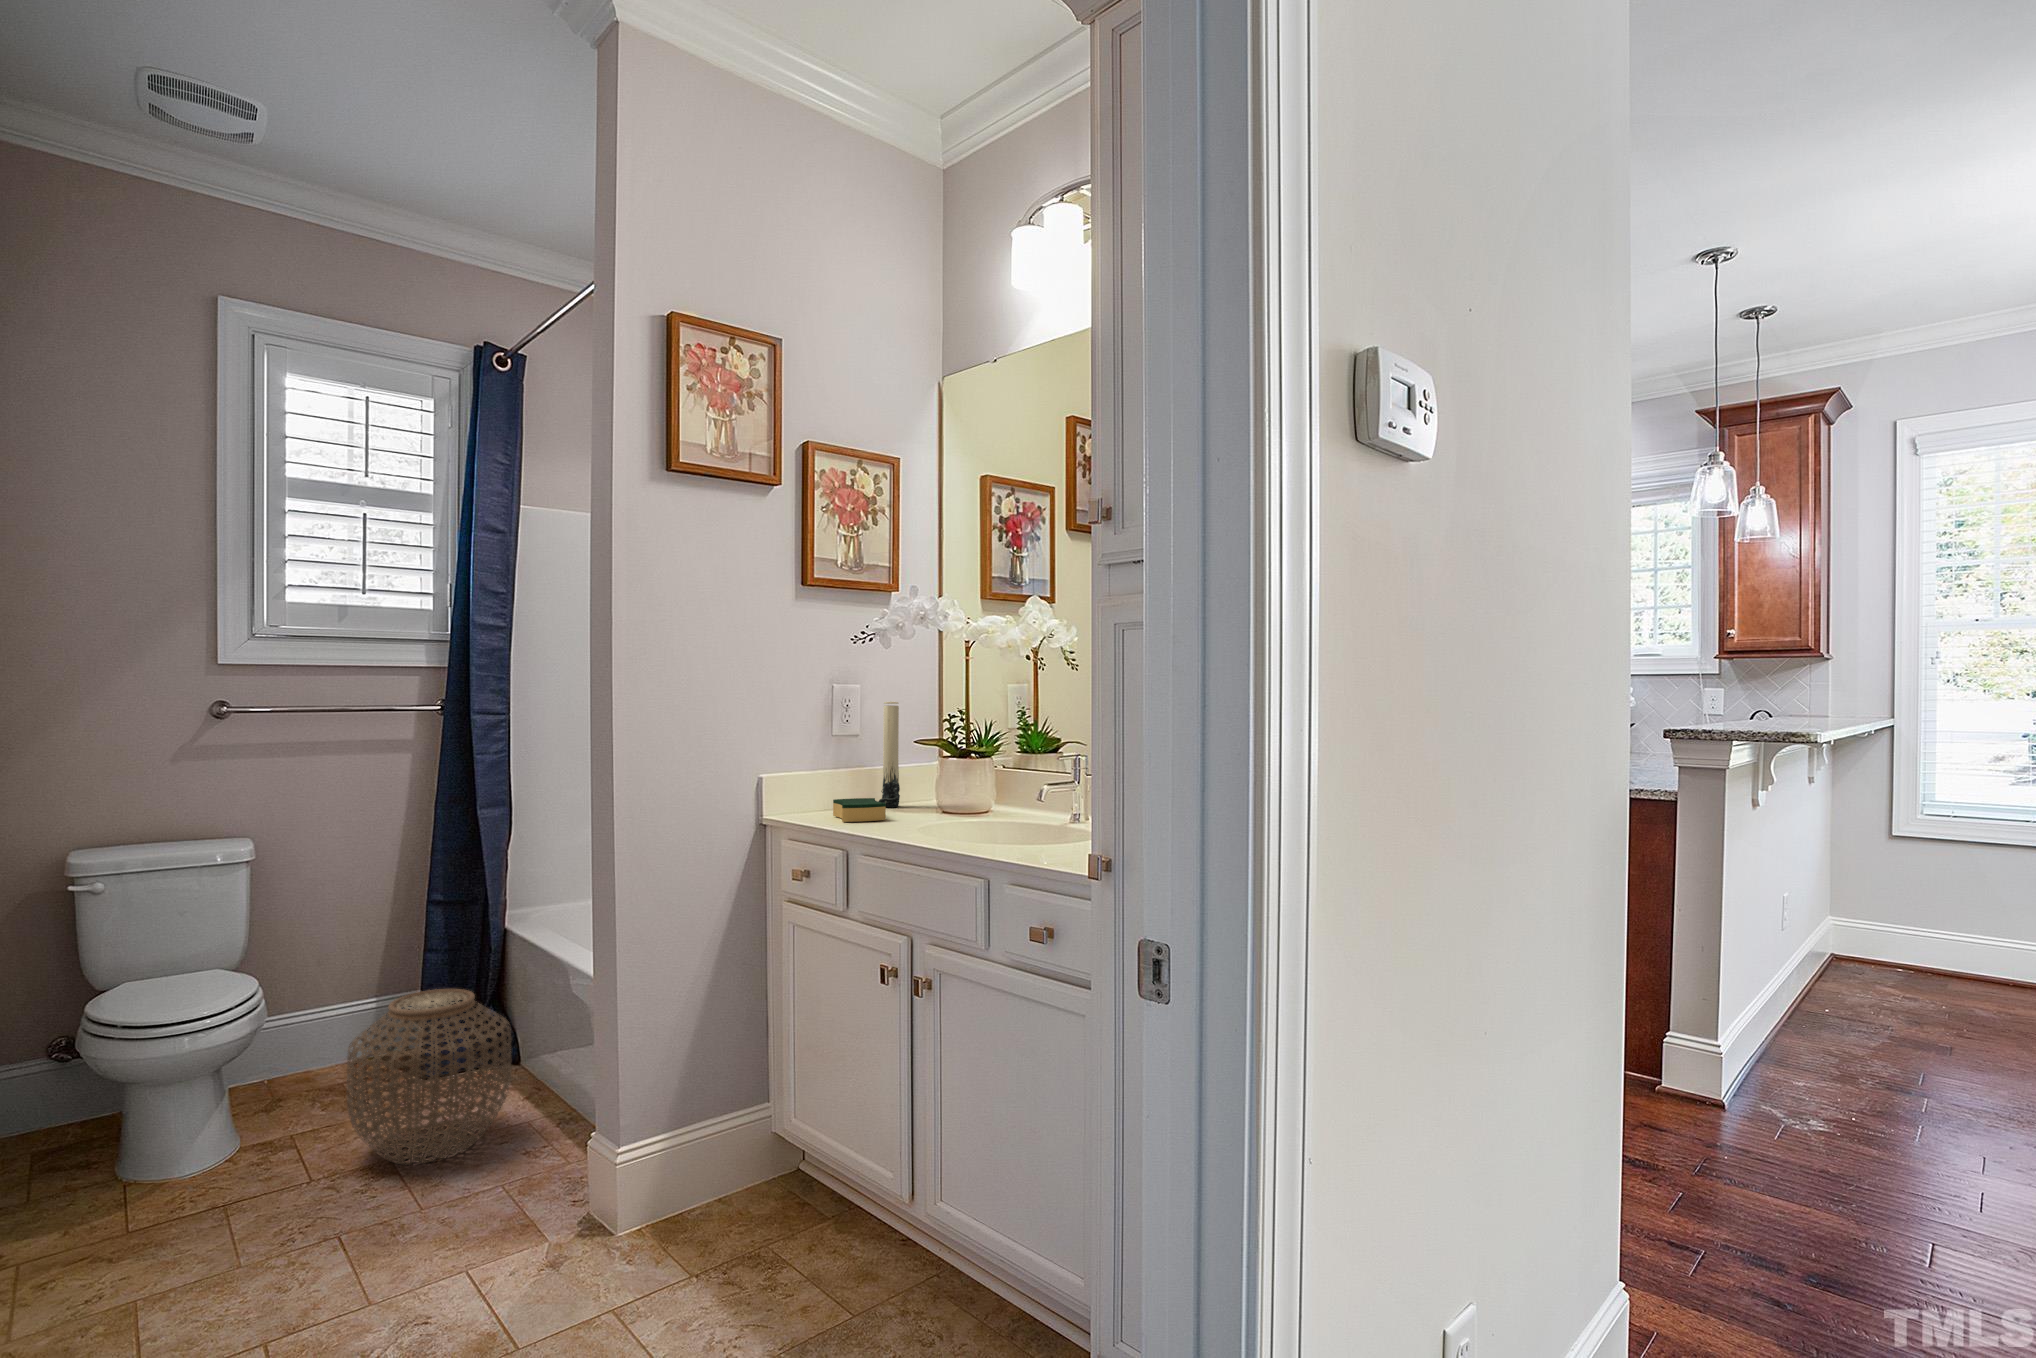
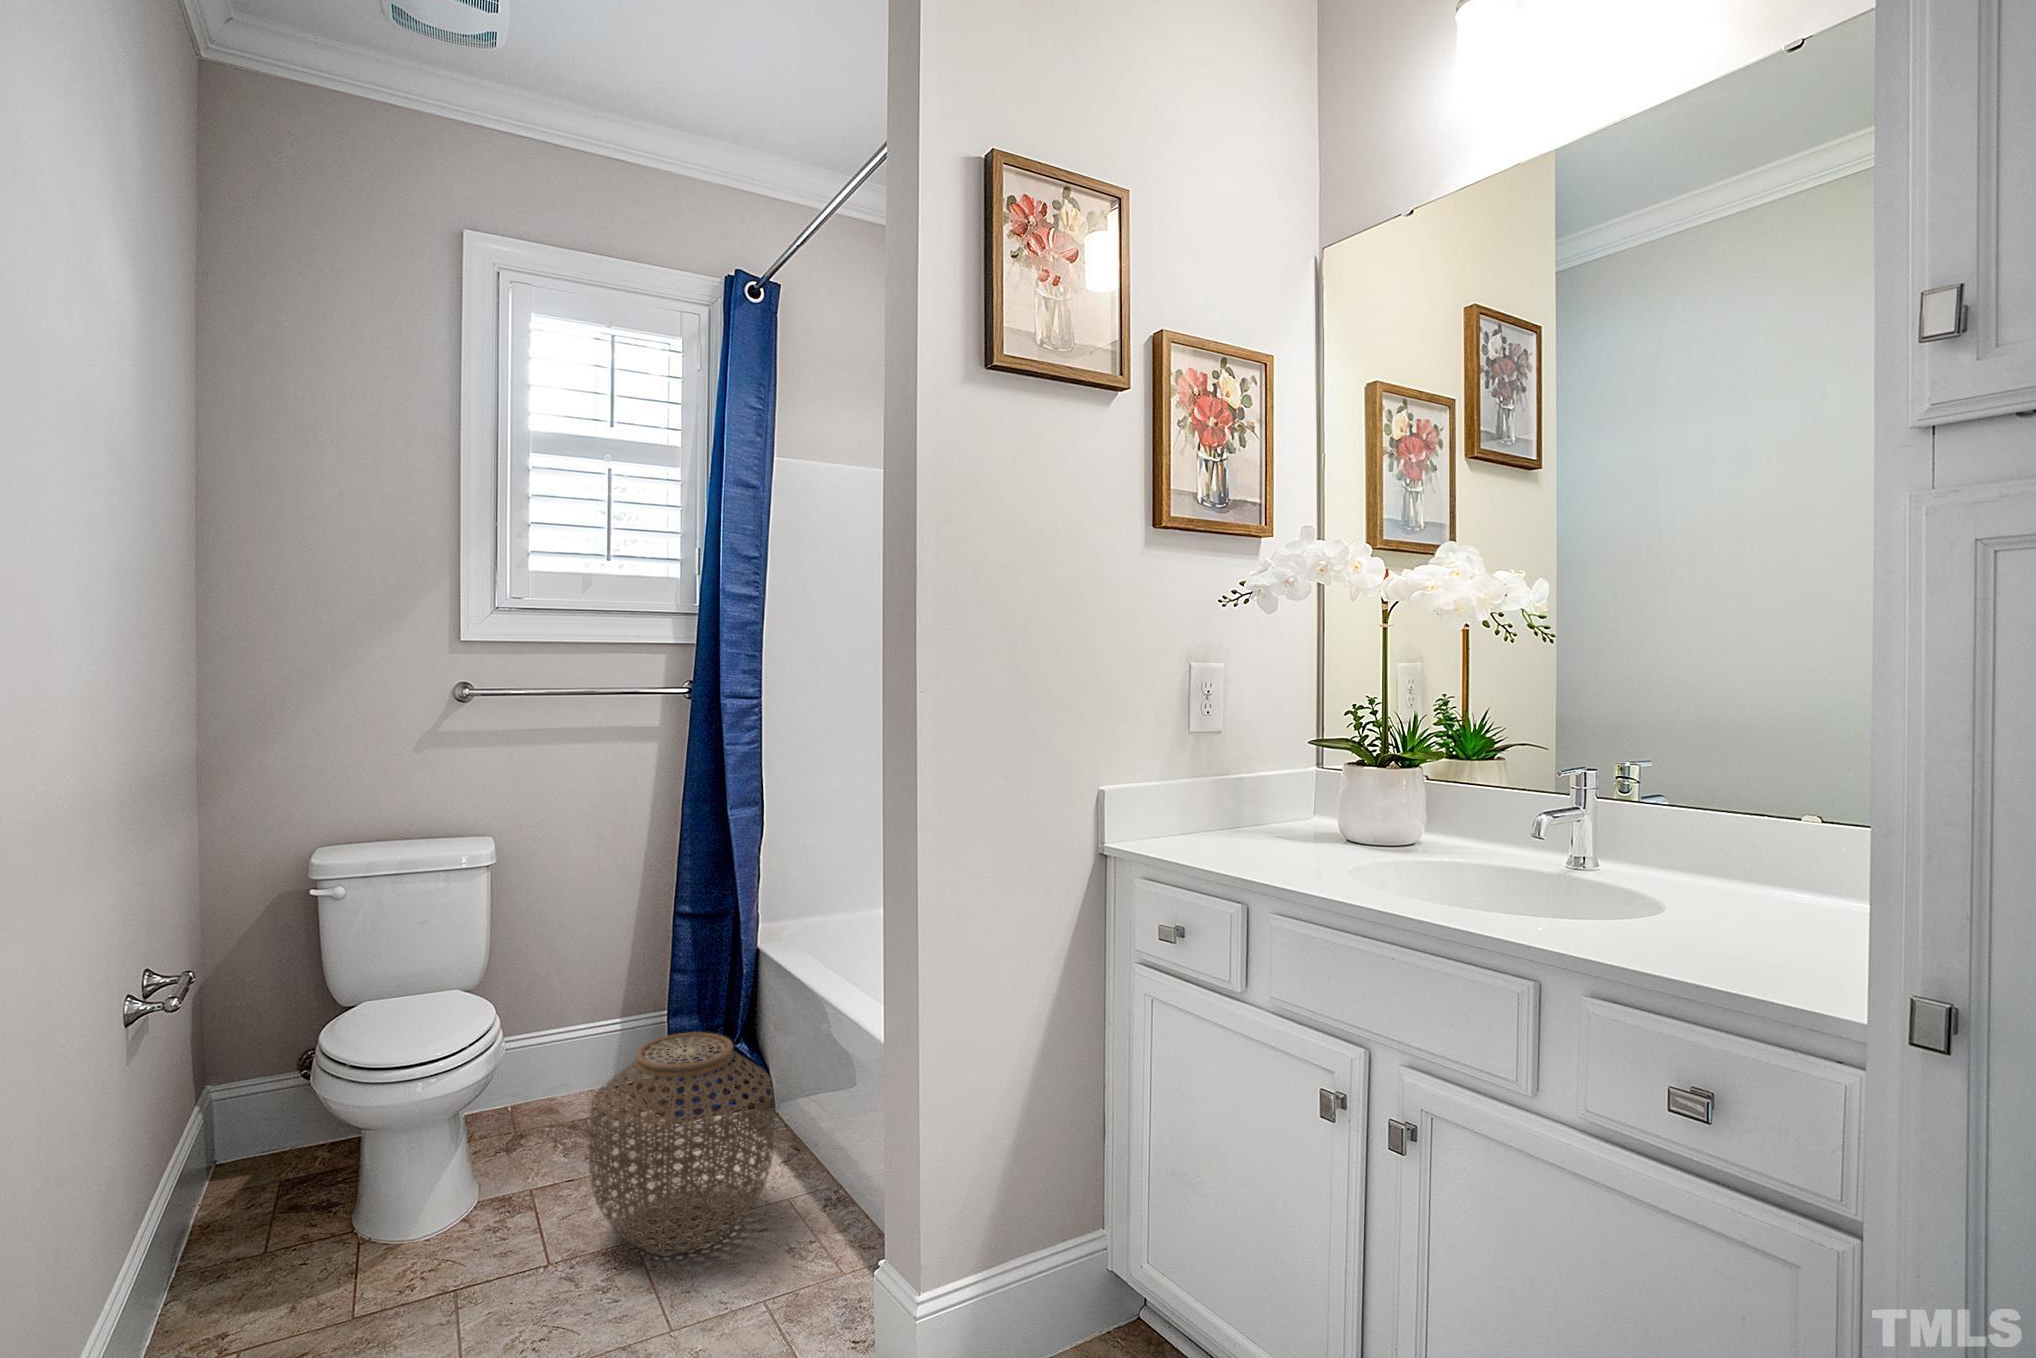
candle: present [879,702,900,807] -> none [1235,687,1278,832]
sponge: present [833,798,886,822] -> none [1204,822,1287,857]

